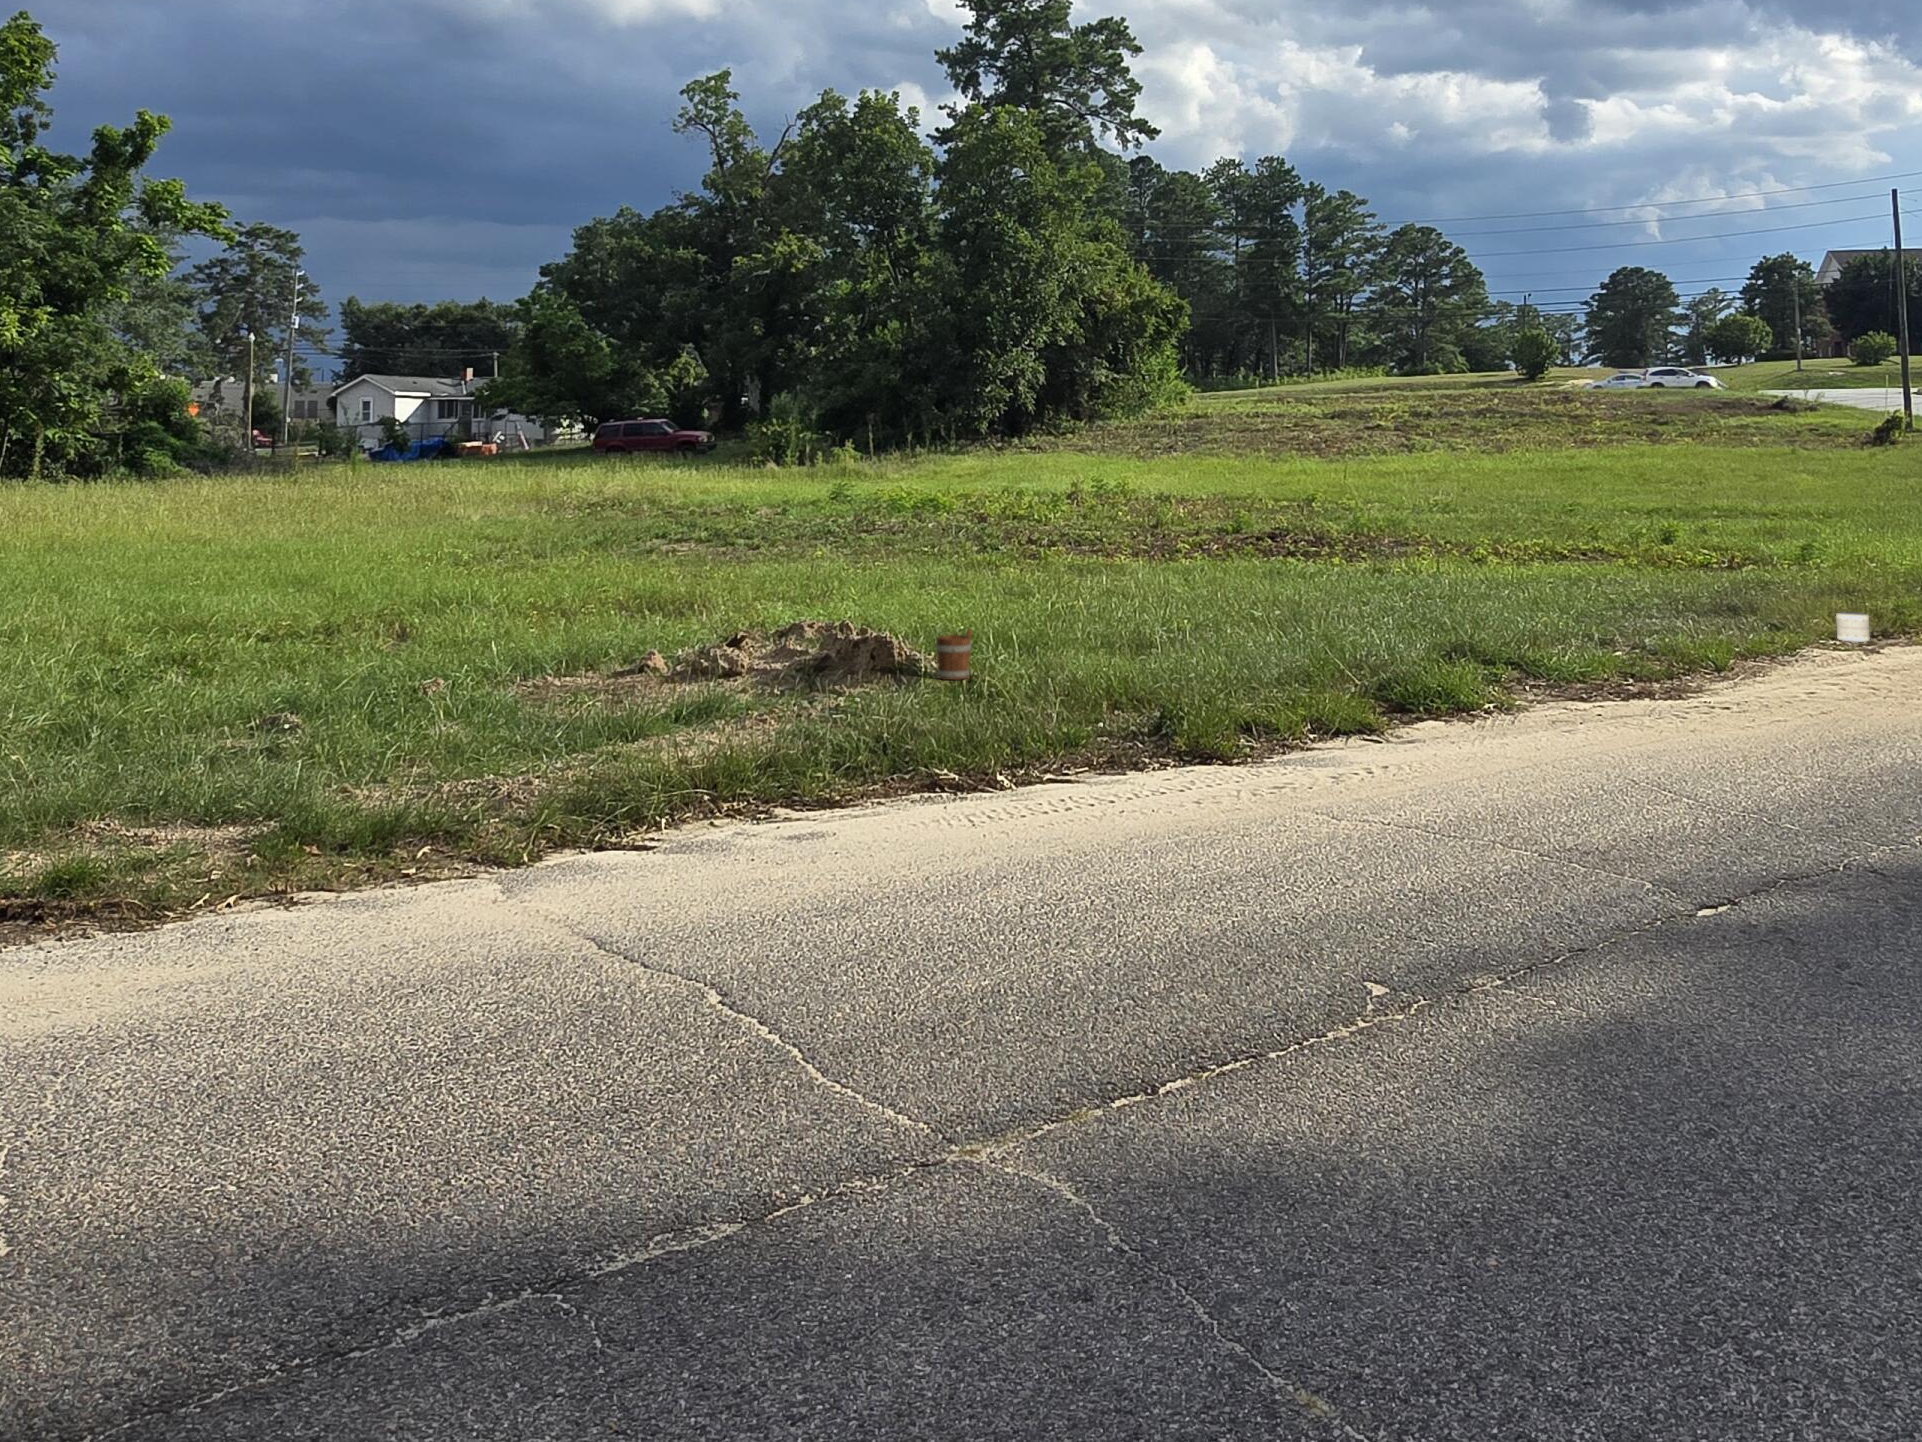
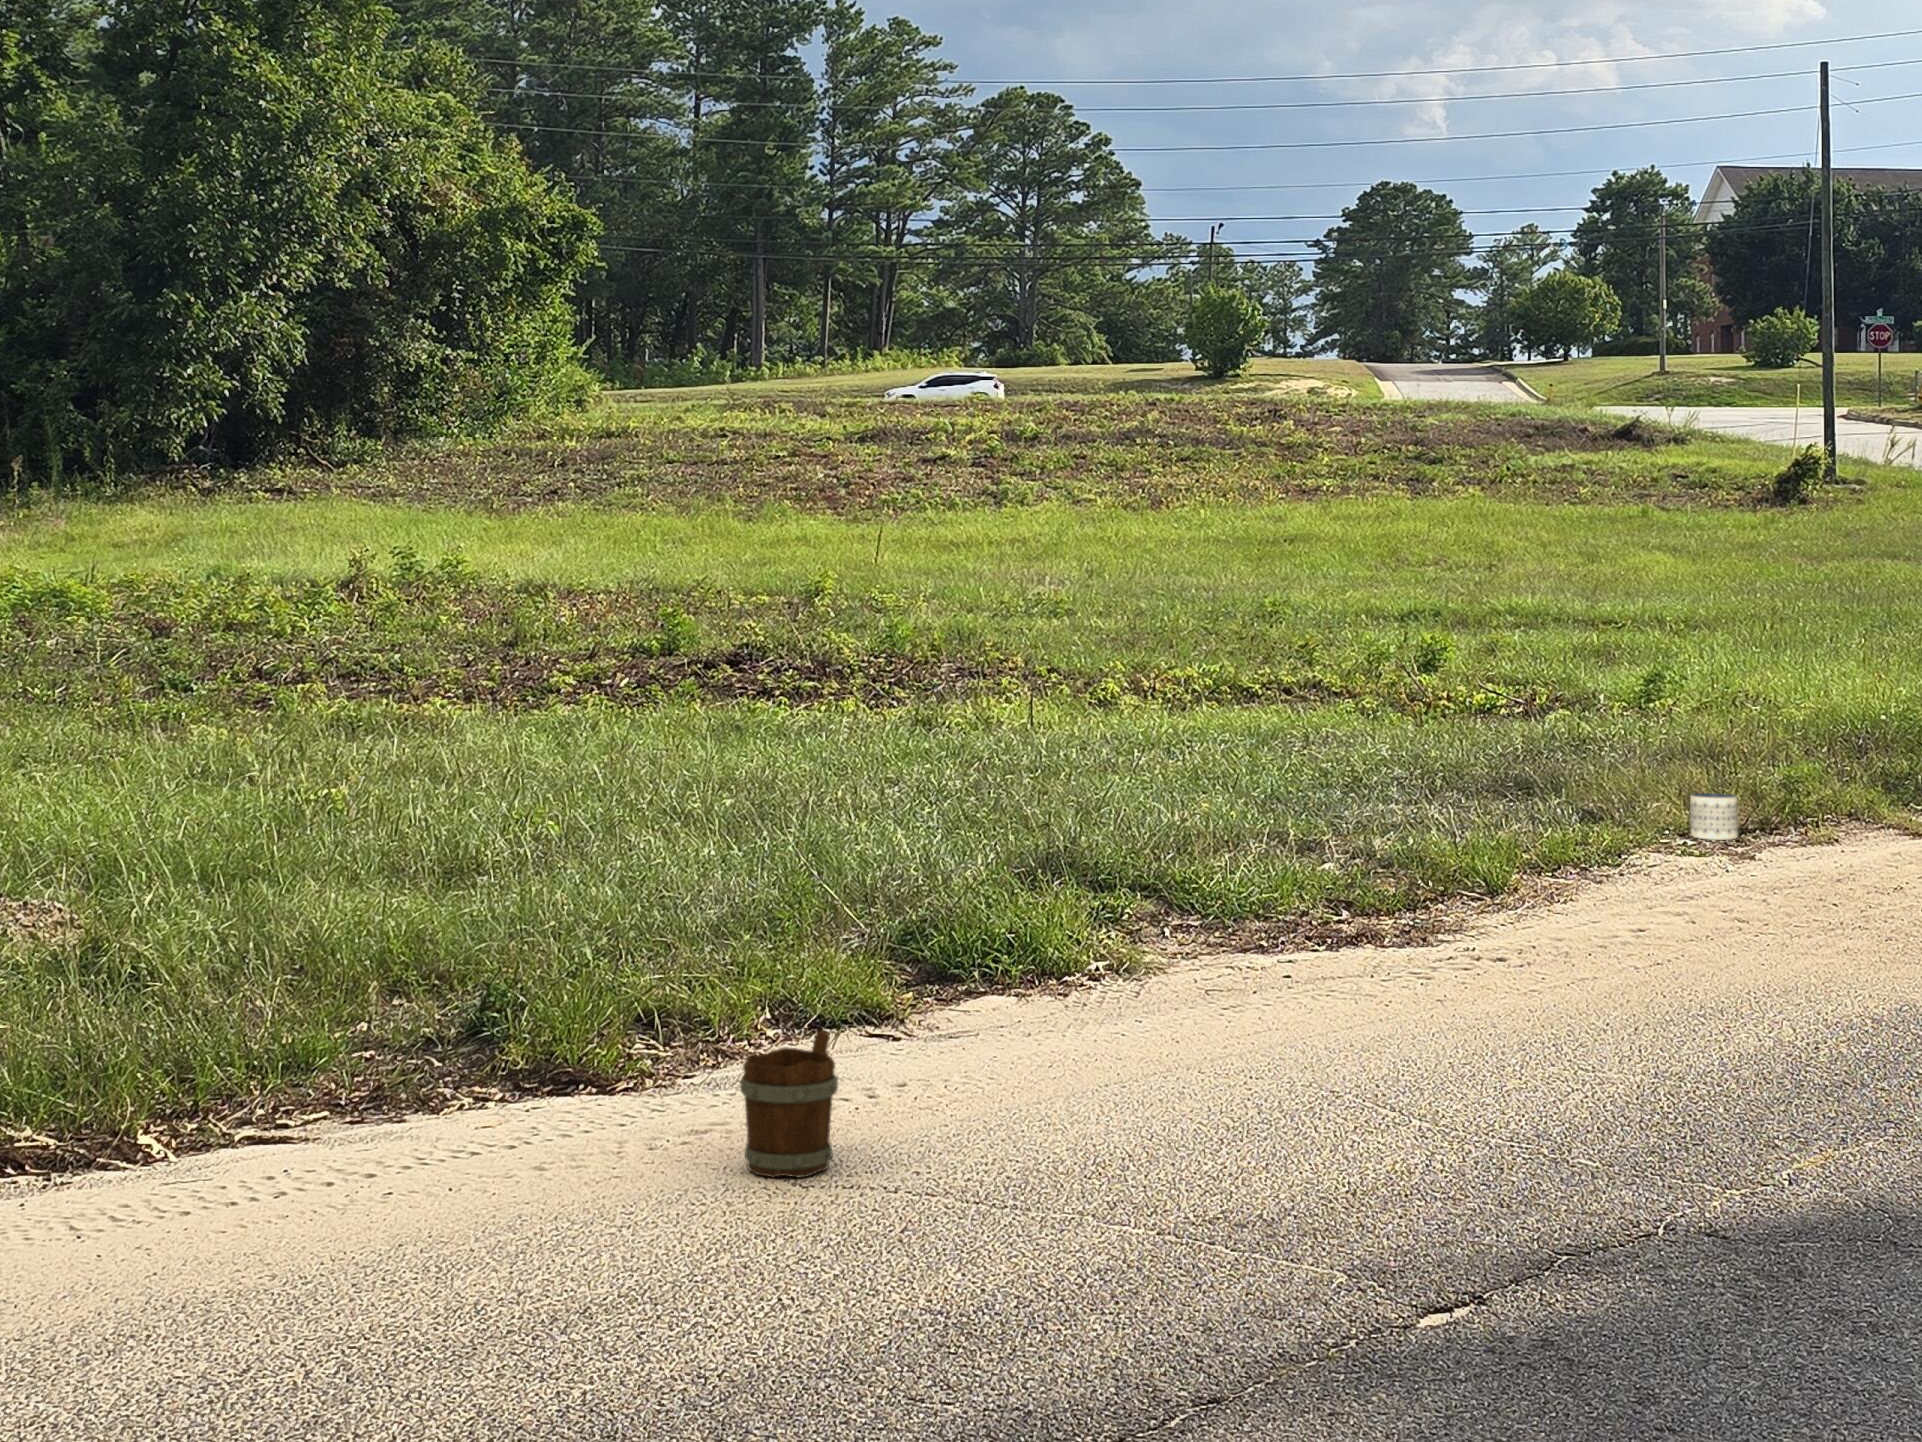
bucket: present [935,630,972,680] -> present [740,1030,838,1178]

